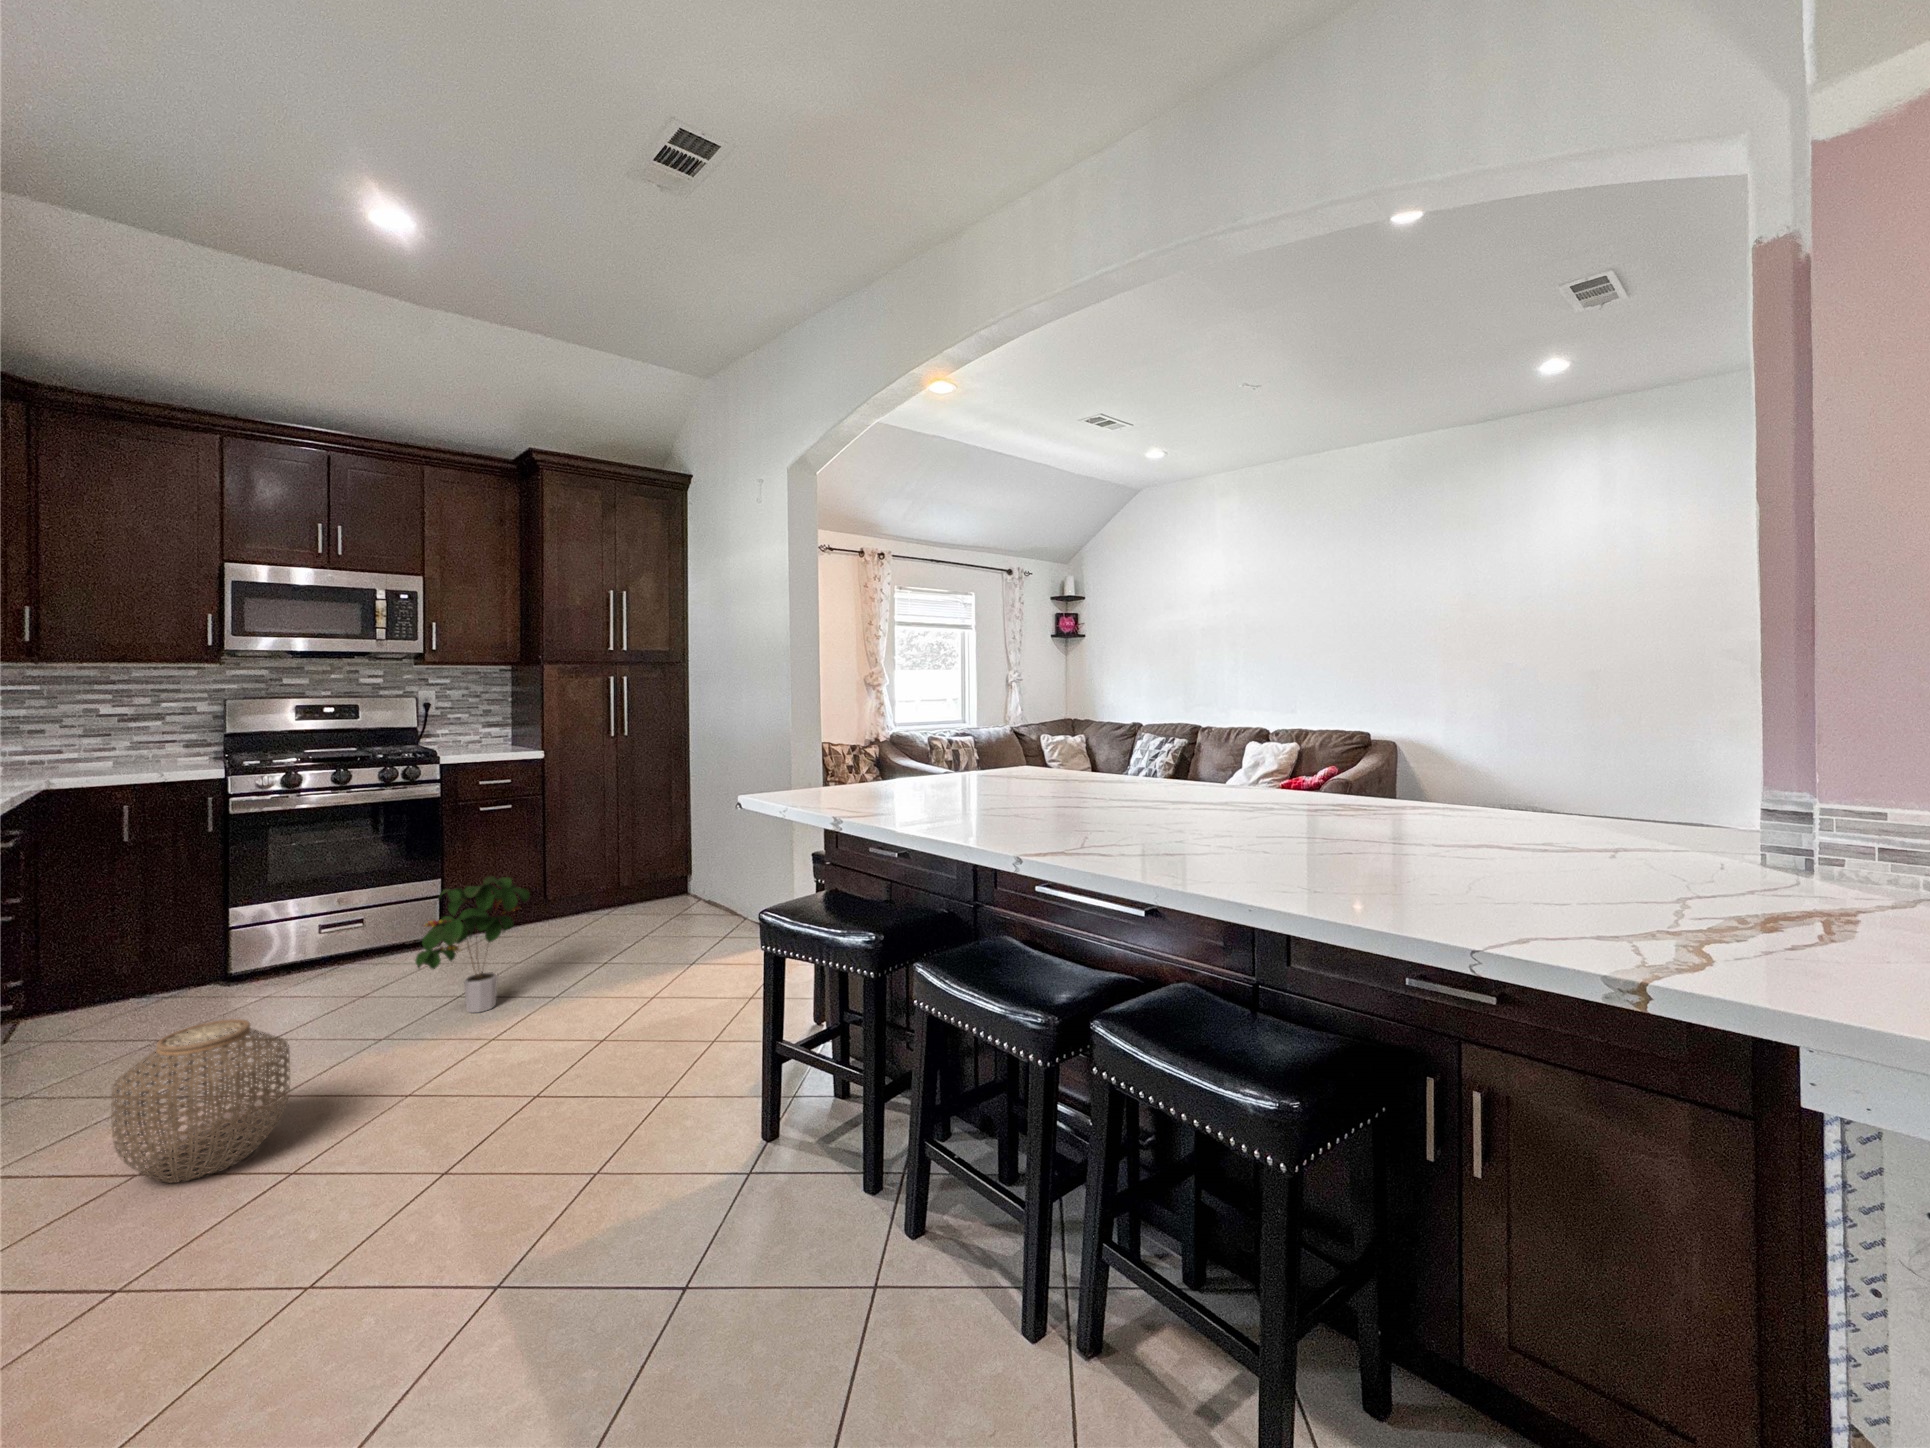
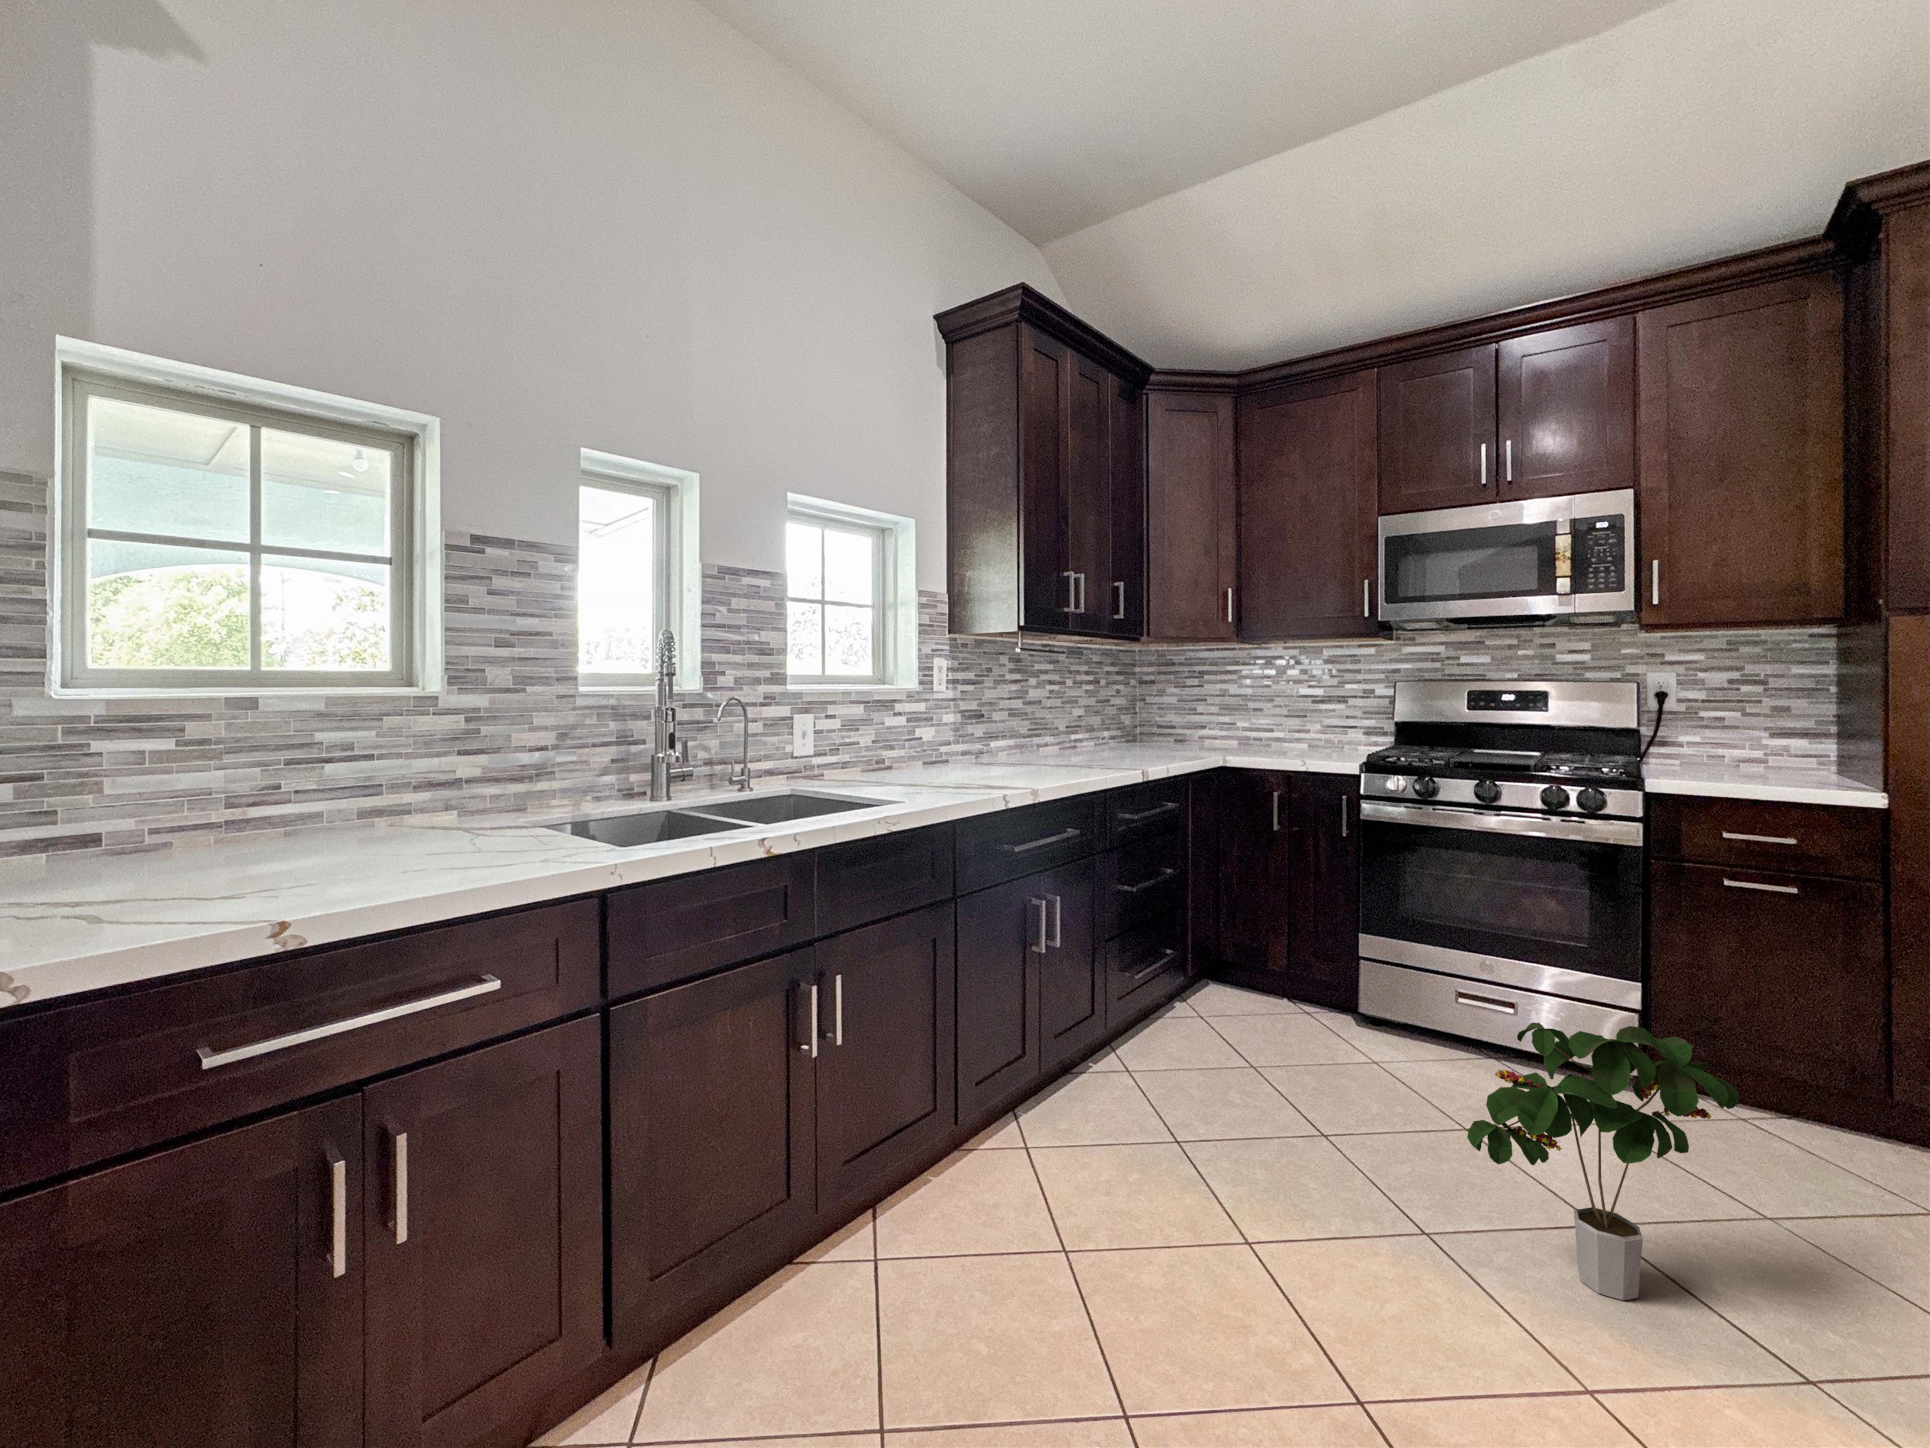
woven basket: present [111,1019,290,1183] -> none [1012,1095,1189,1328]

